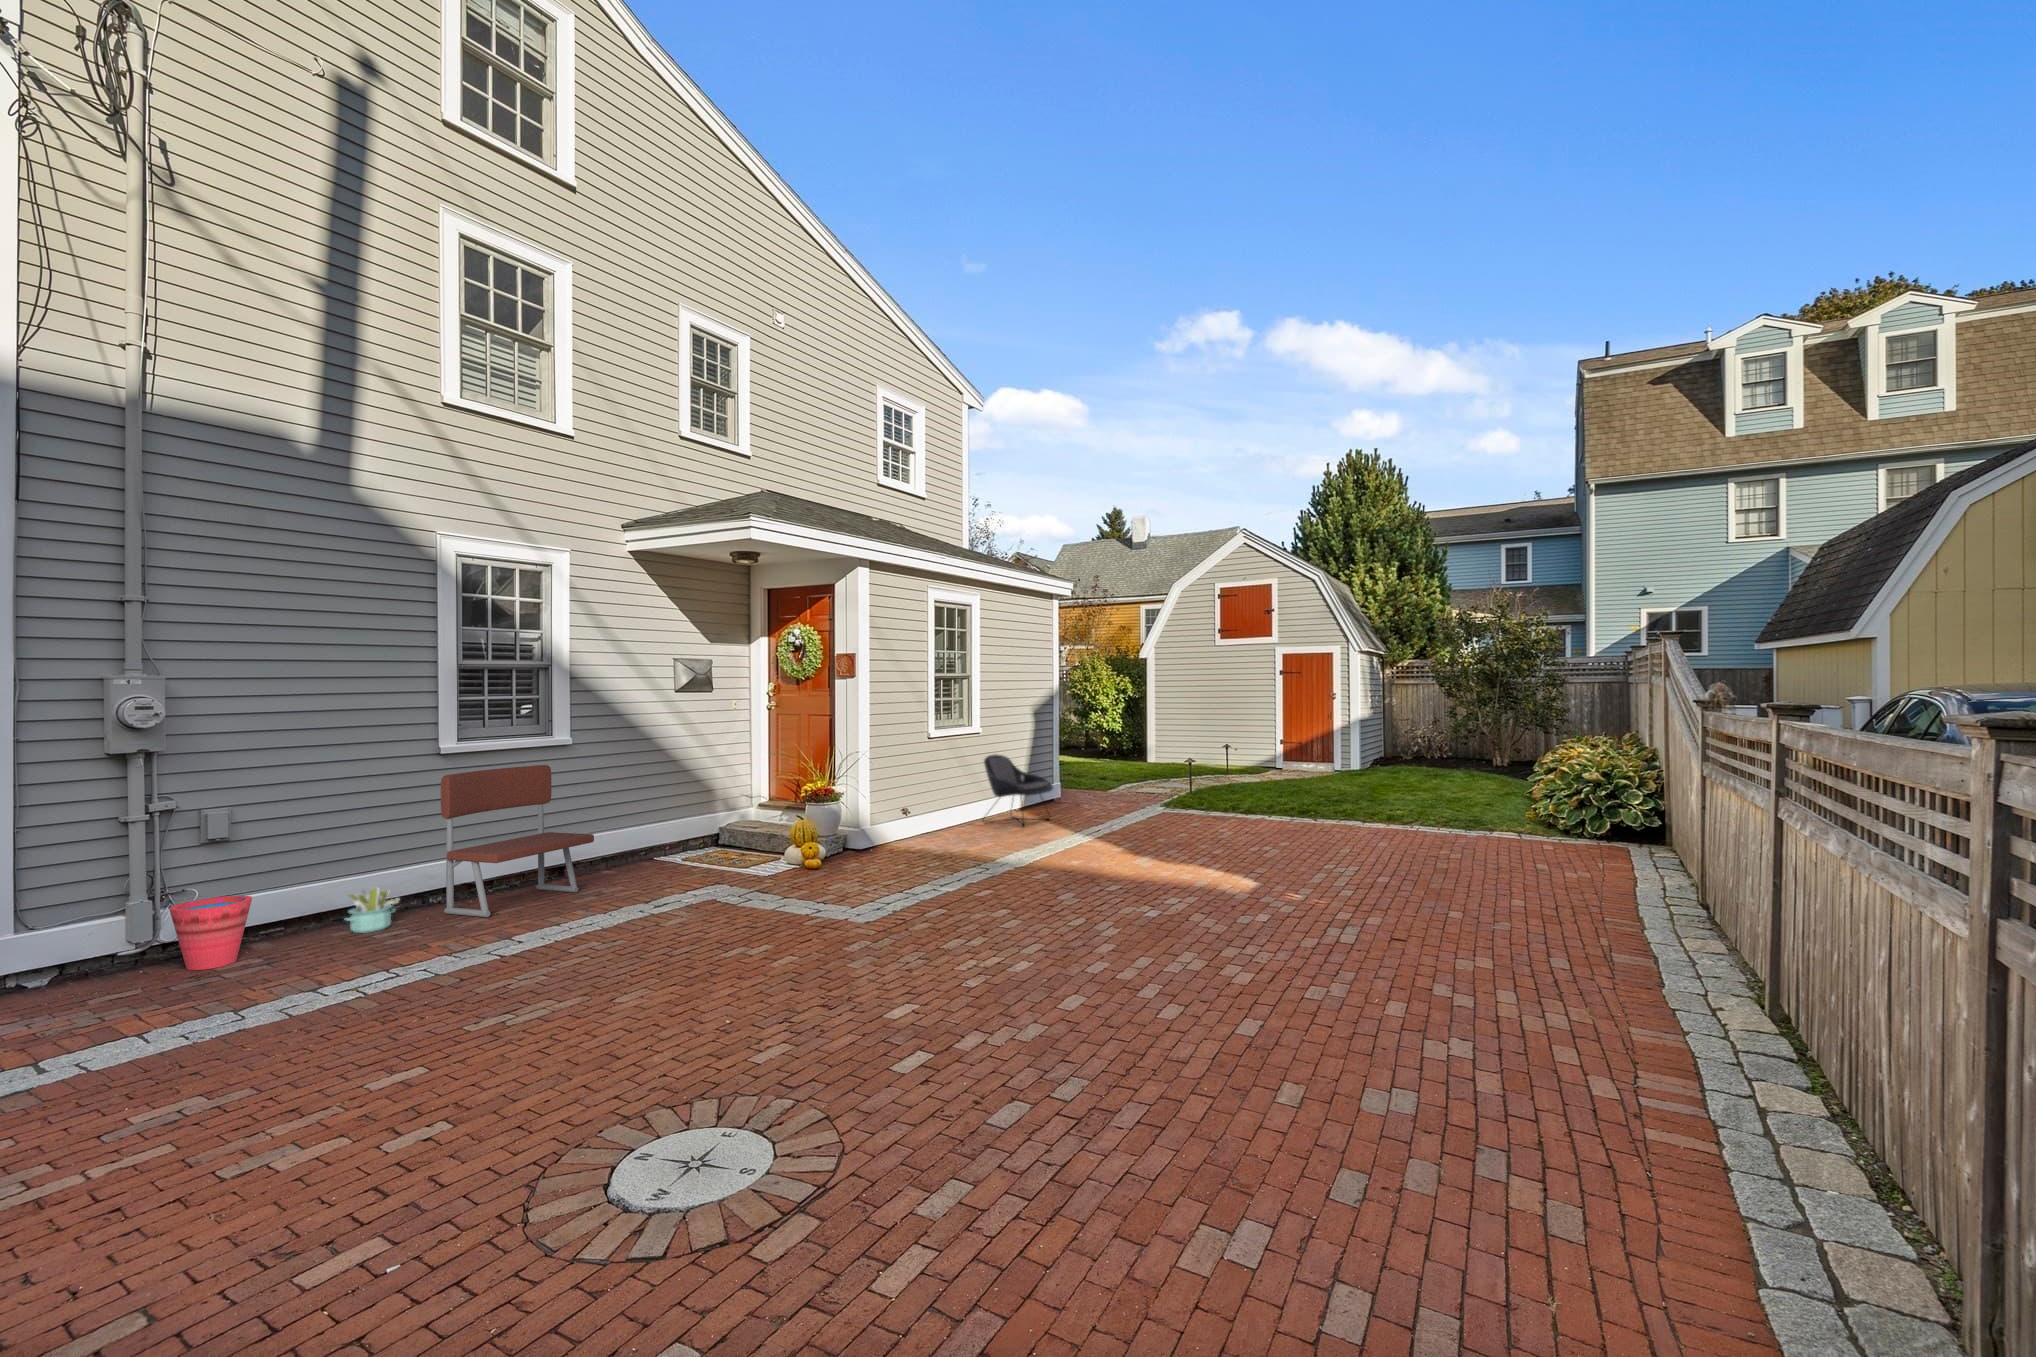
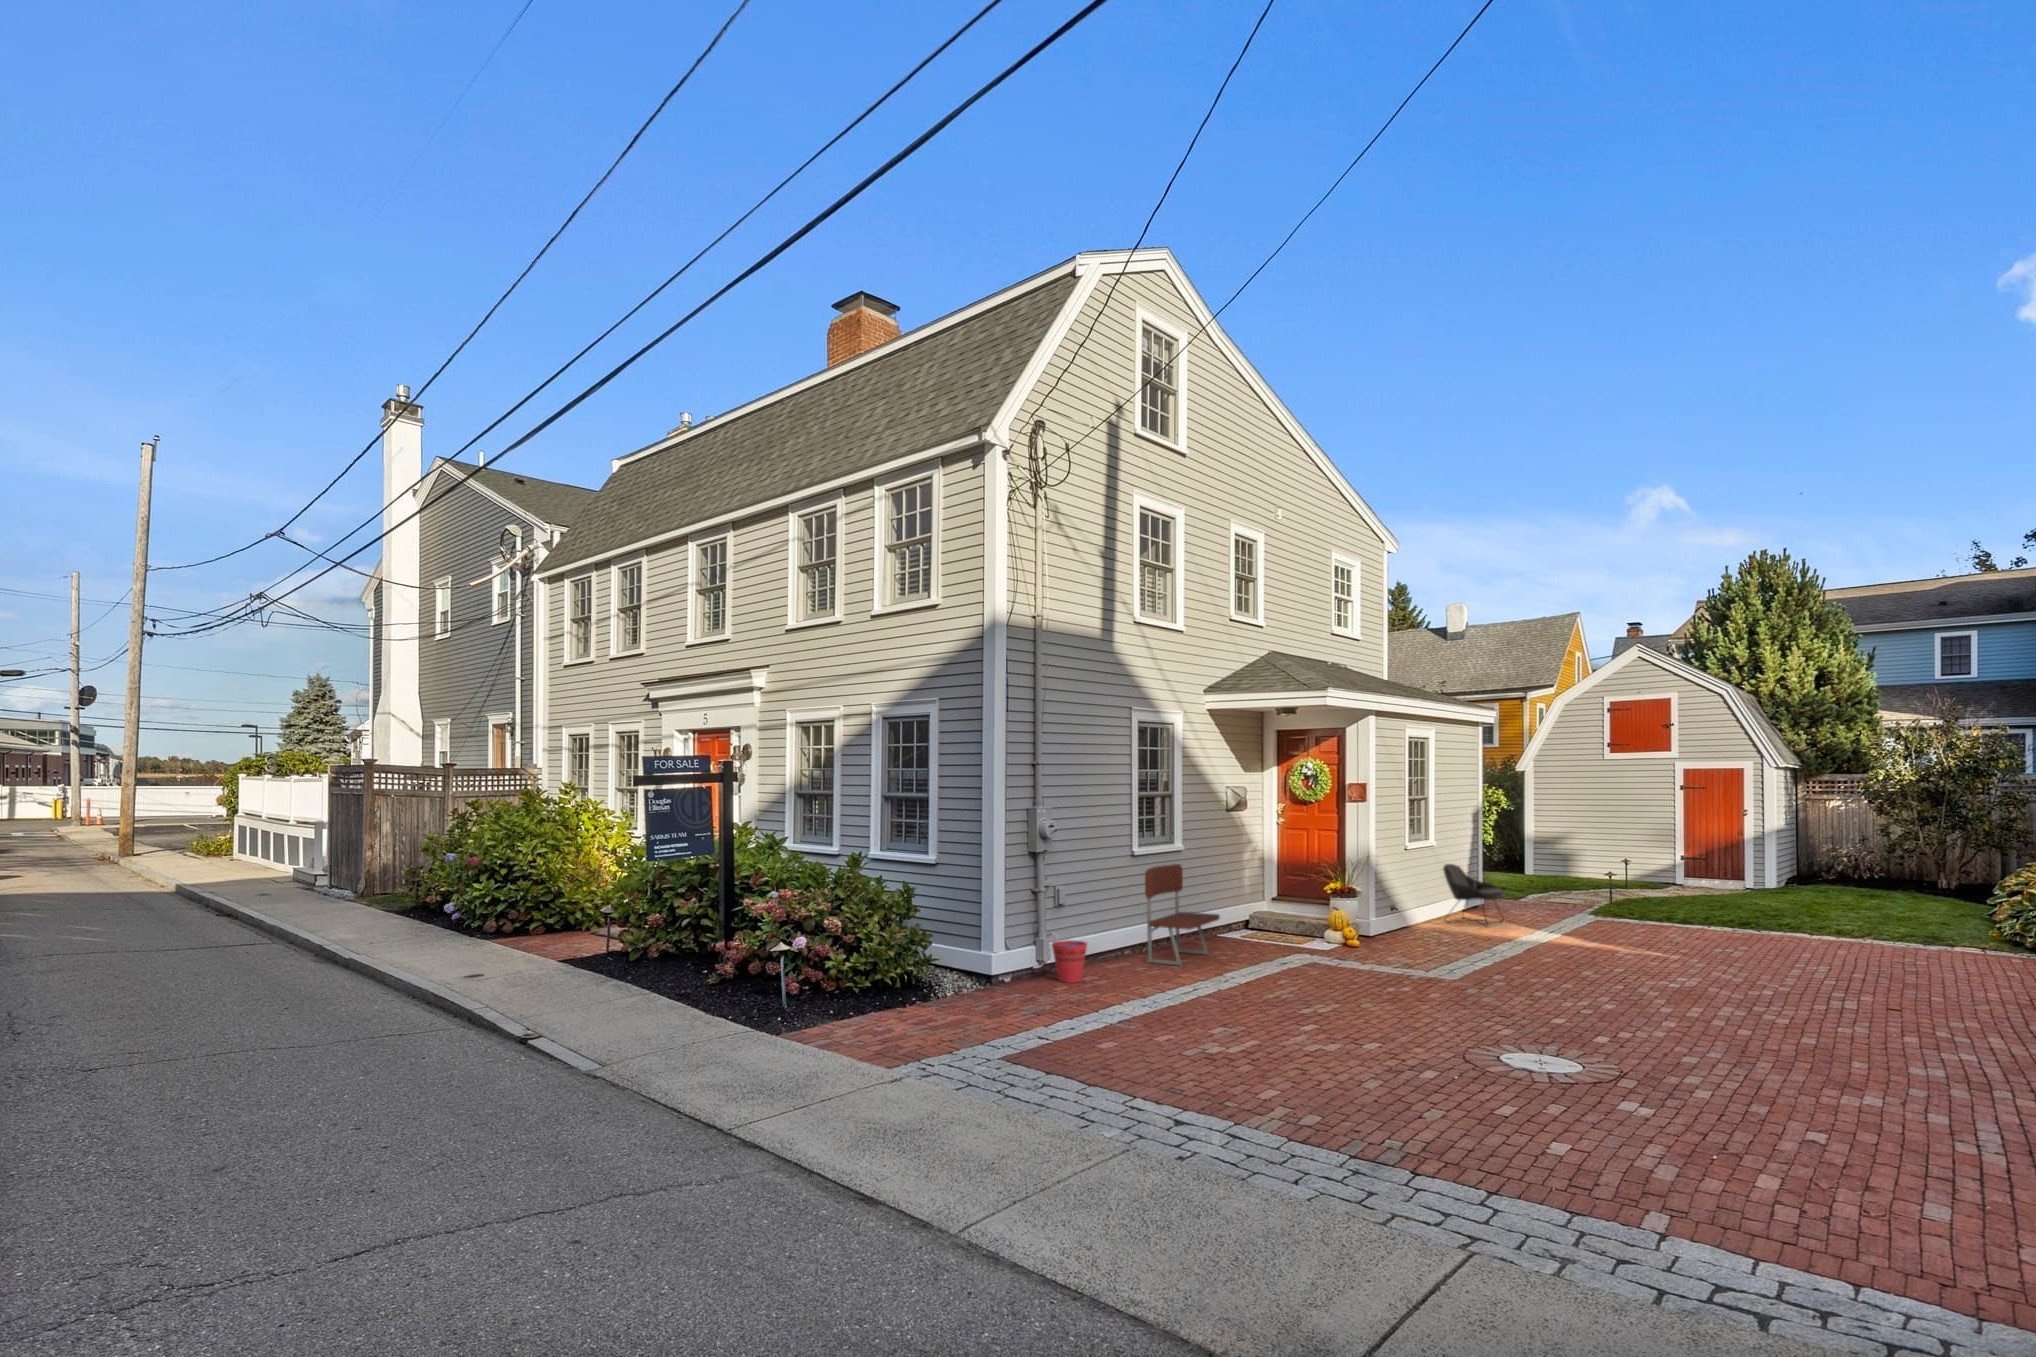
decorative plant: present [345,887,399,933] -> none [1105,941,1130,970]

